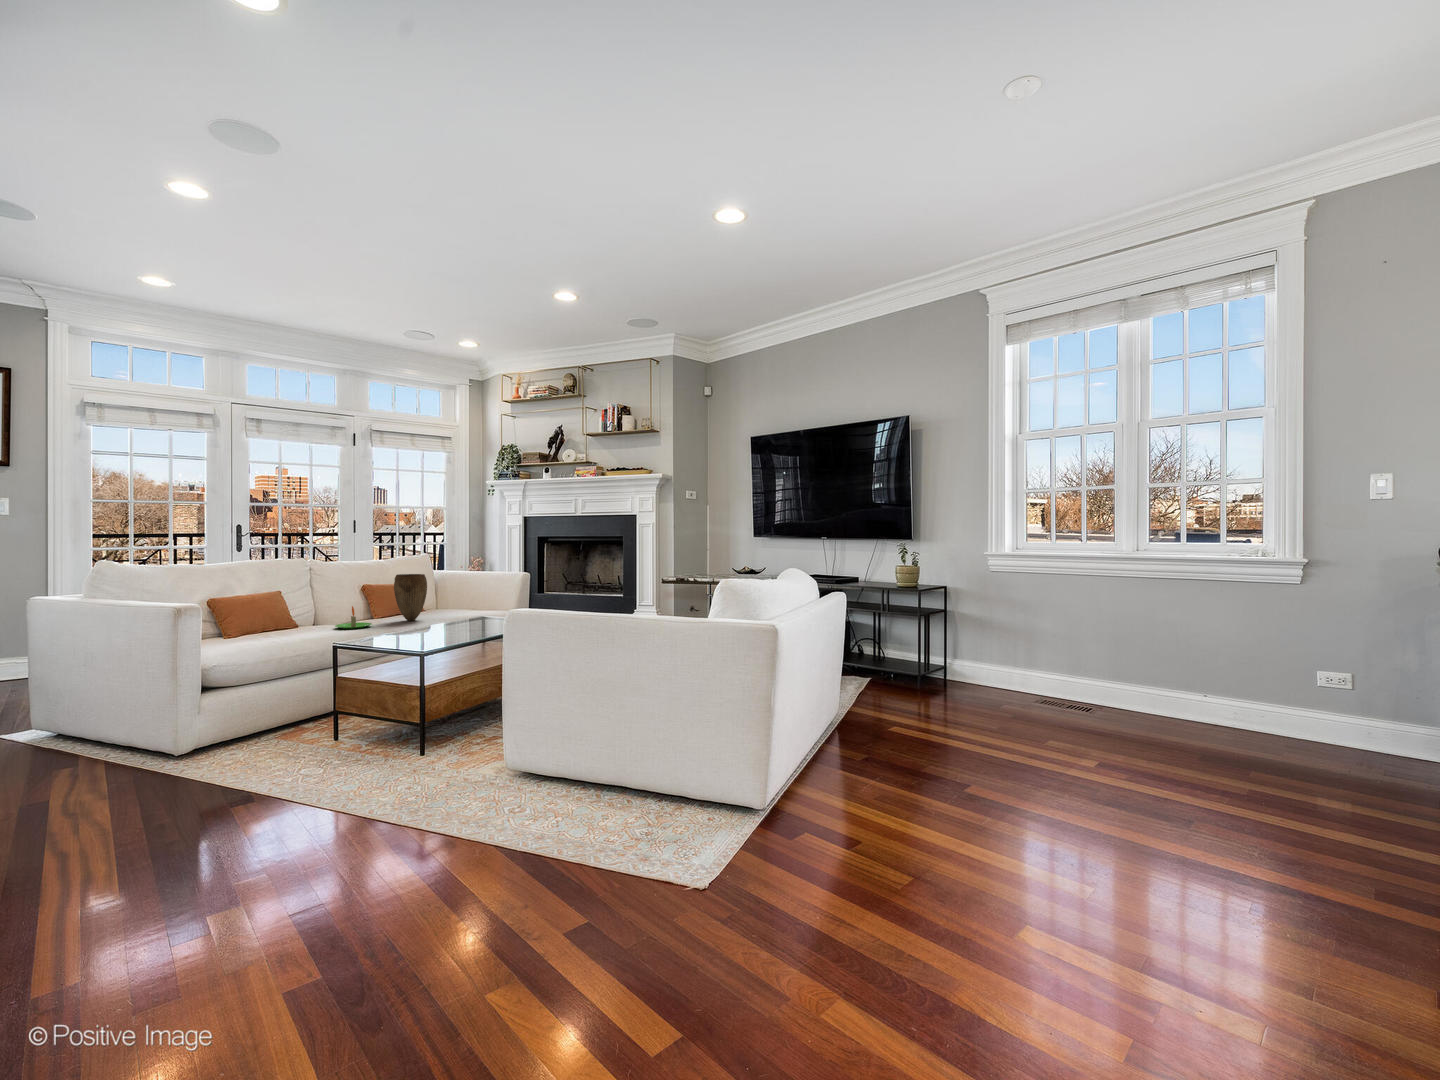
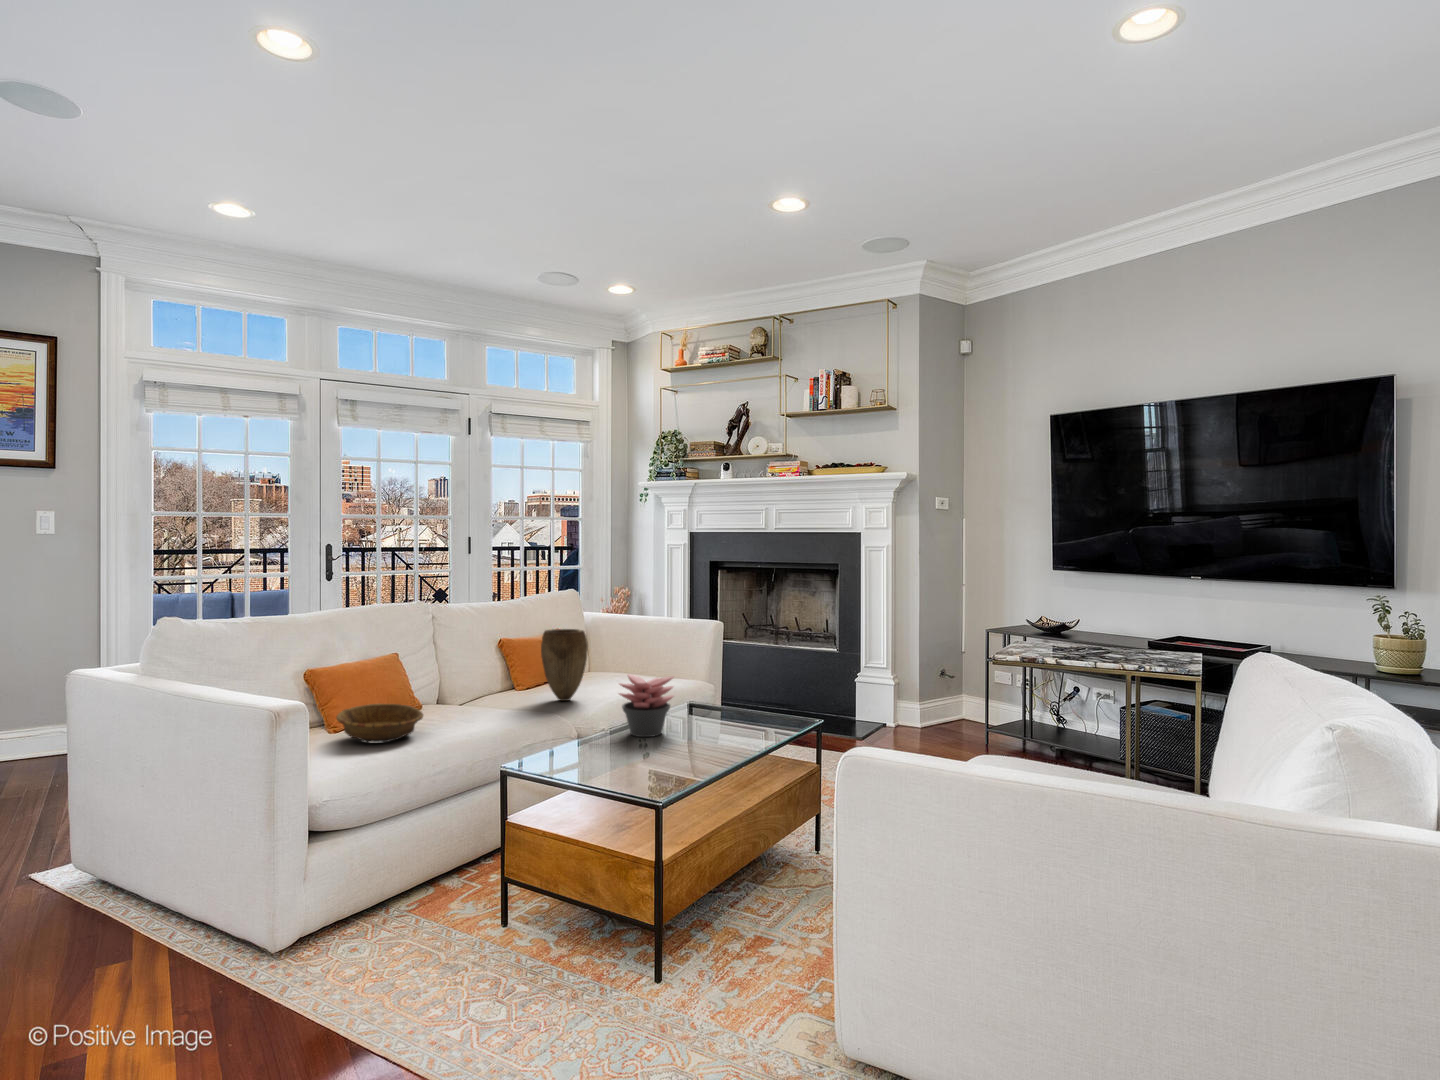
succulent plant: none [436,595,474,632] -> present [619,674,673,737]
candle: present [335,606,372,629] -> none [461,682,514,719]
decorative bowl: none [243,618,305,640] -> present [336,704,423,742]

